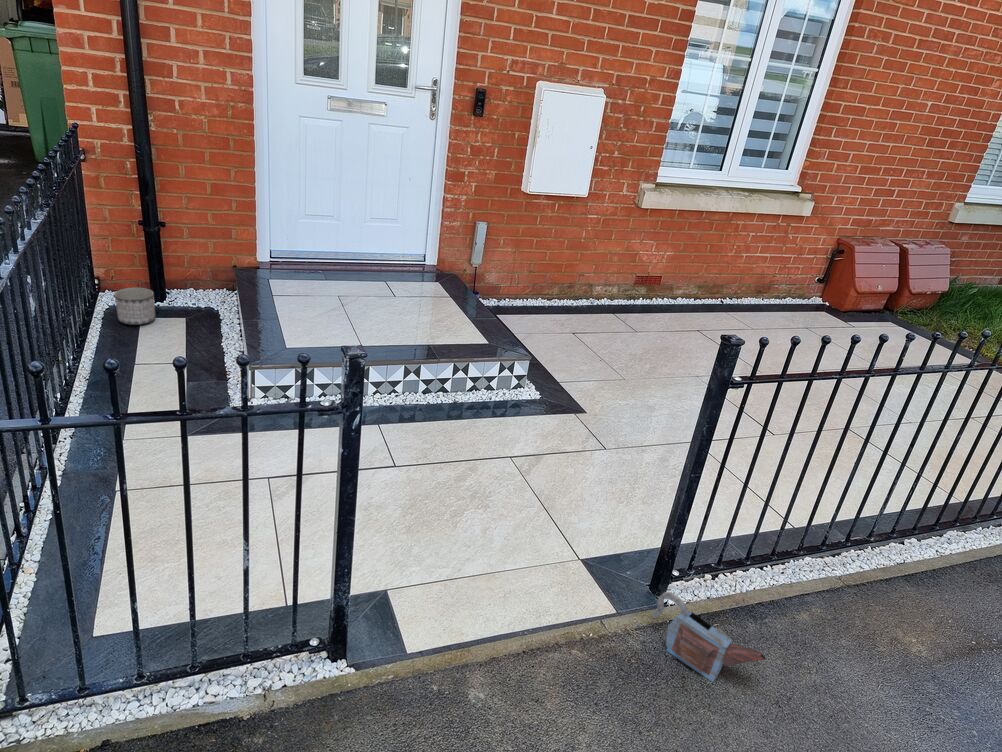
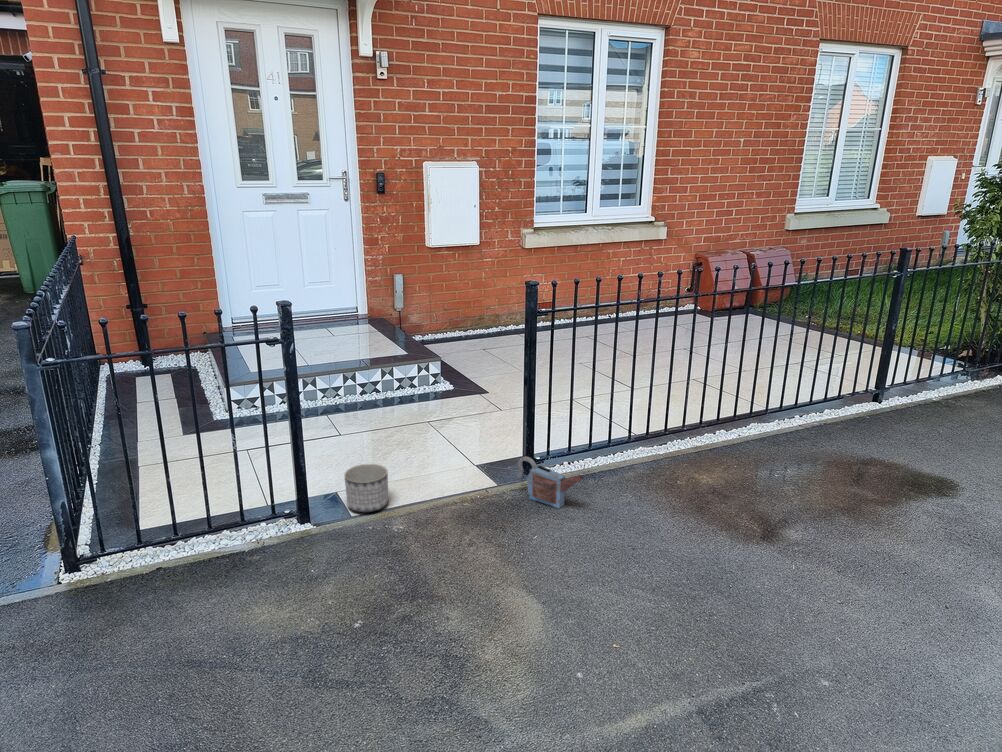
planter: present [115,288,155,325] -> present [344,464,388,512]

